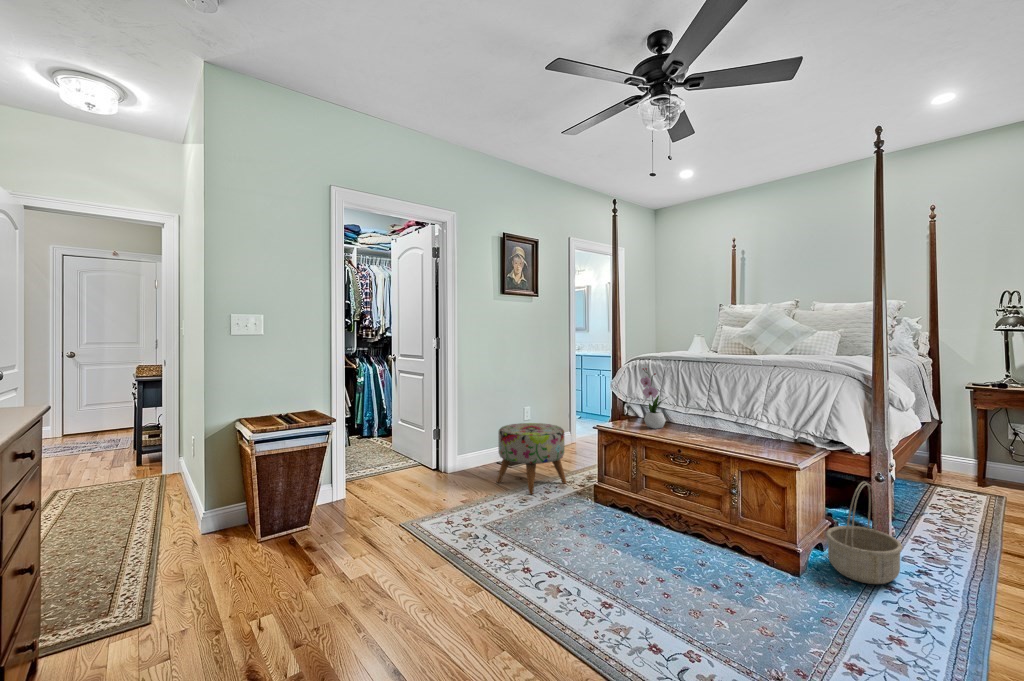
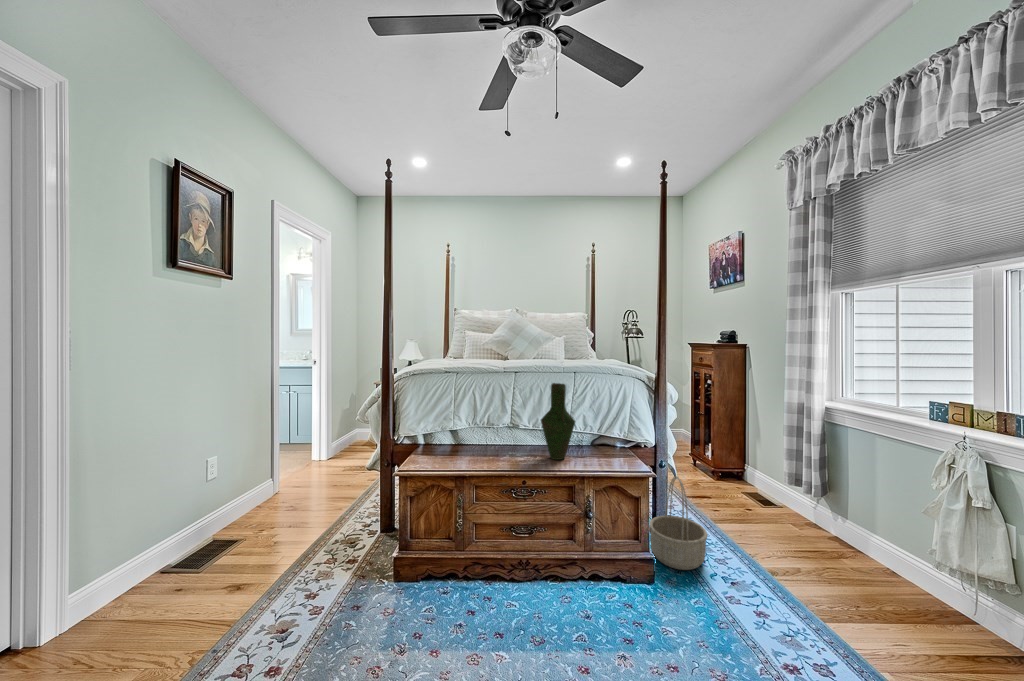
flower arrangement: present [640,368,666,429] -> none [460,383,488,458]
vase: none [705,371,740,440] -> present [541,383,575,460]
ottoman: present [497,423,566,494] -> none [199,474,324,600]

